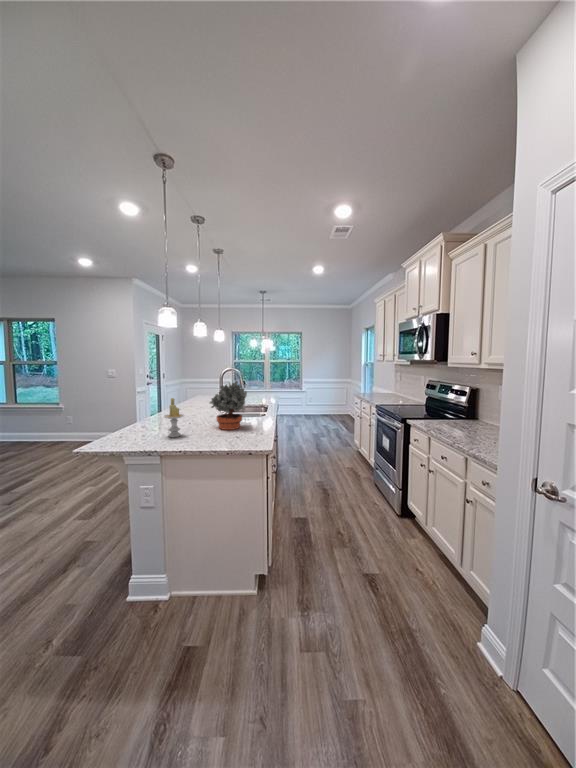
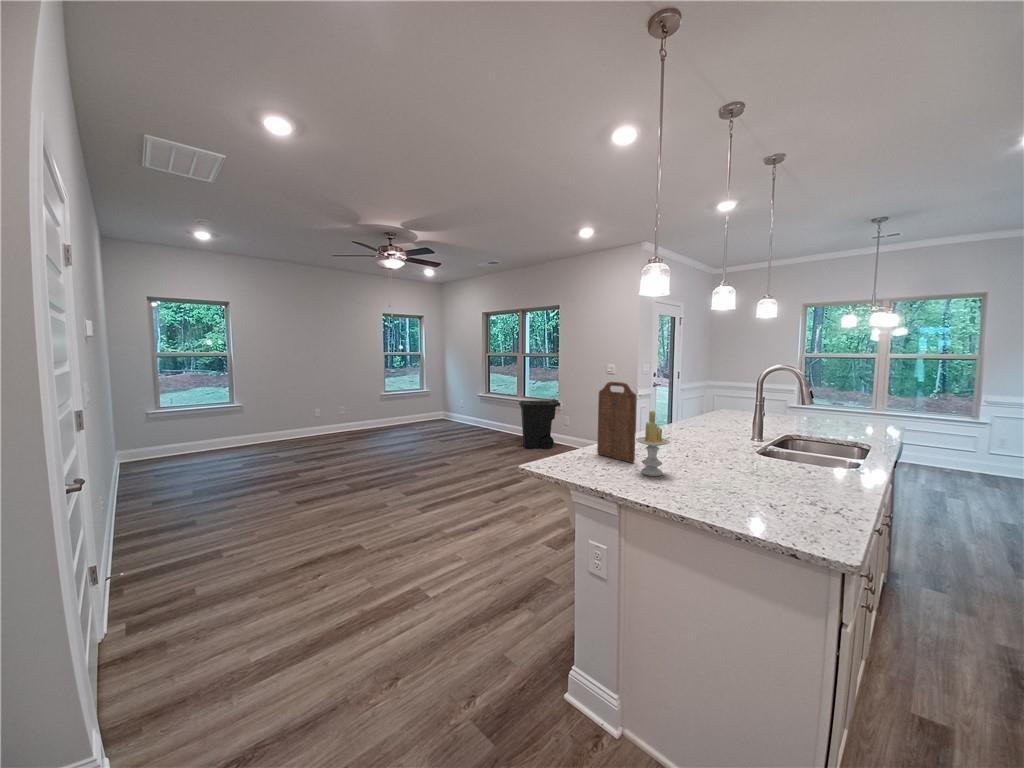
potted plant: present [209,381,247,430] -> none [721,389,806,484]
cutting board: none [131,382,161,433] -> present [597,382,637,463]
trash can: none [12,403,62,451] -> present [519,399,561,449]

